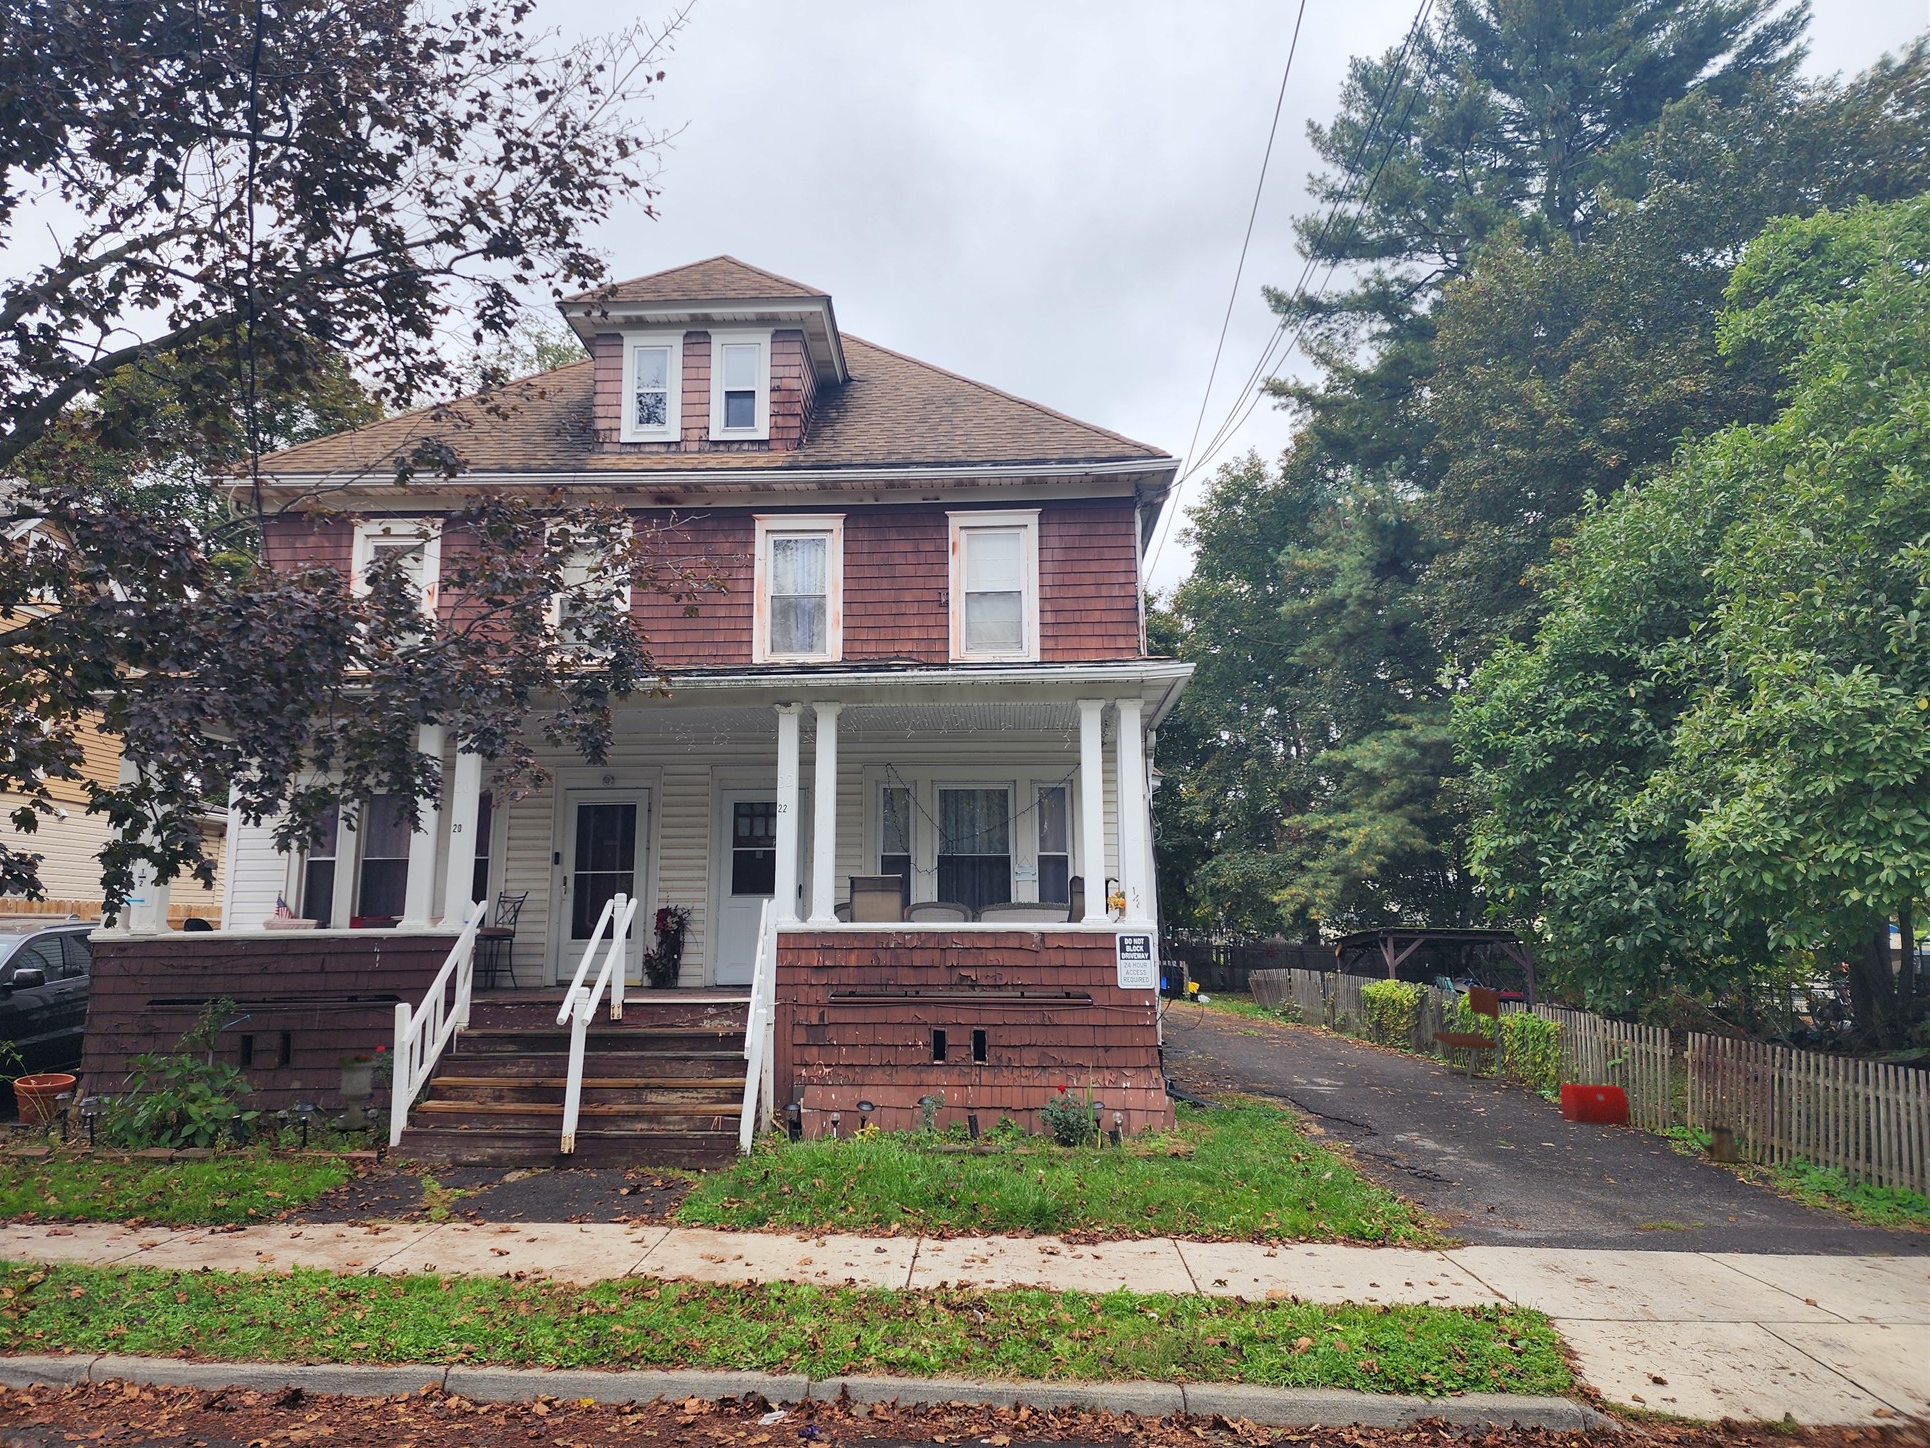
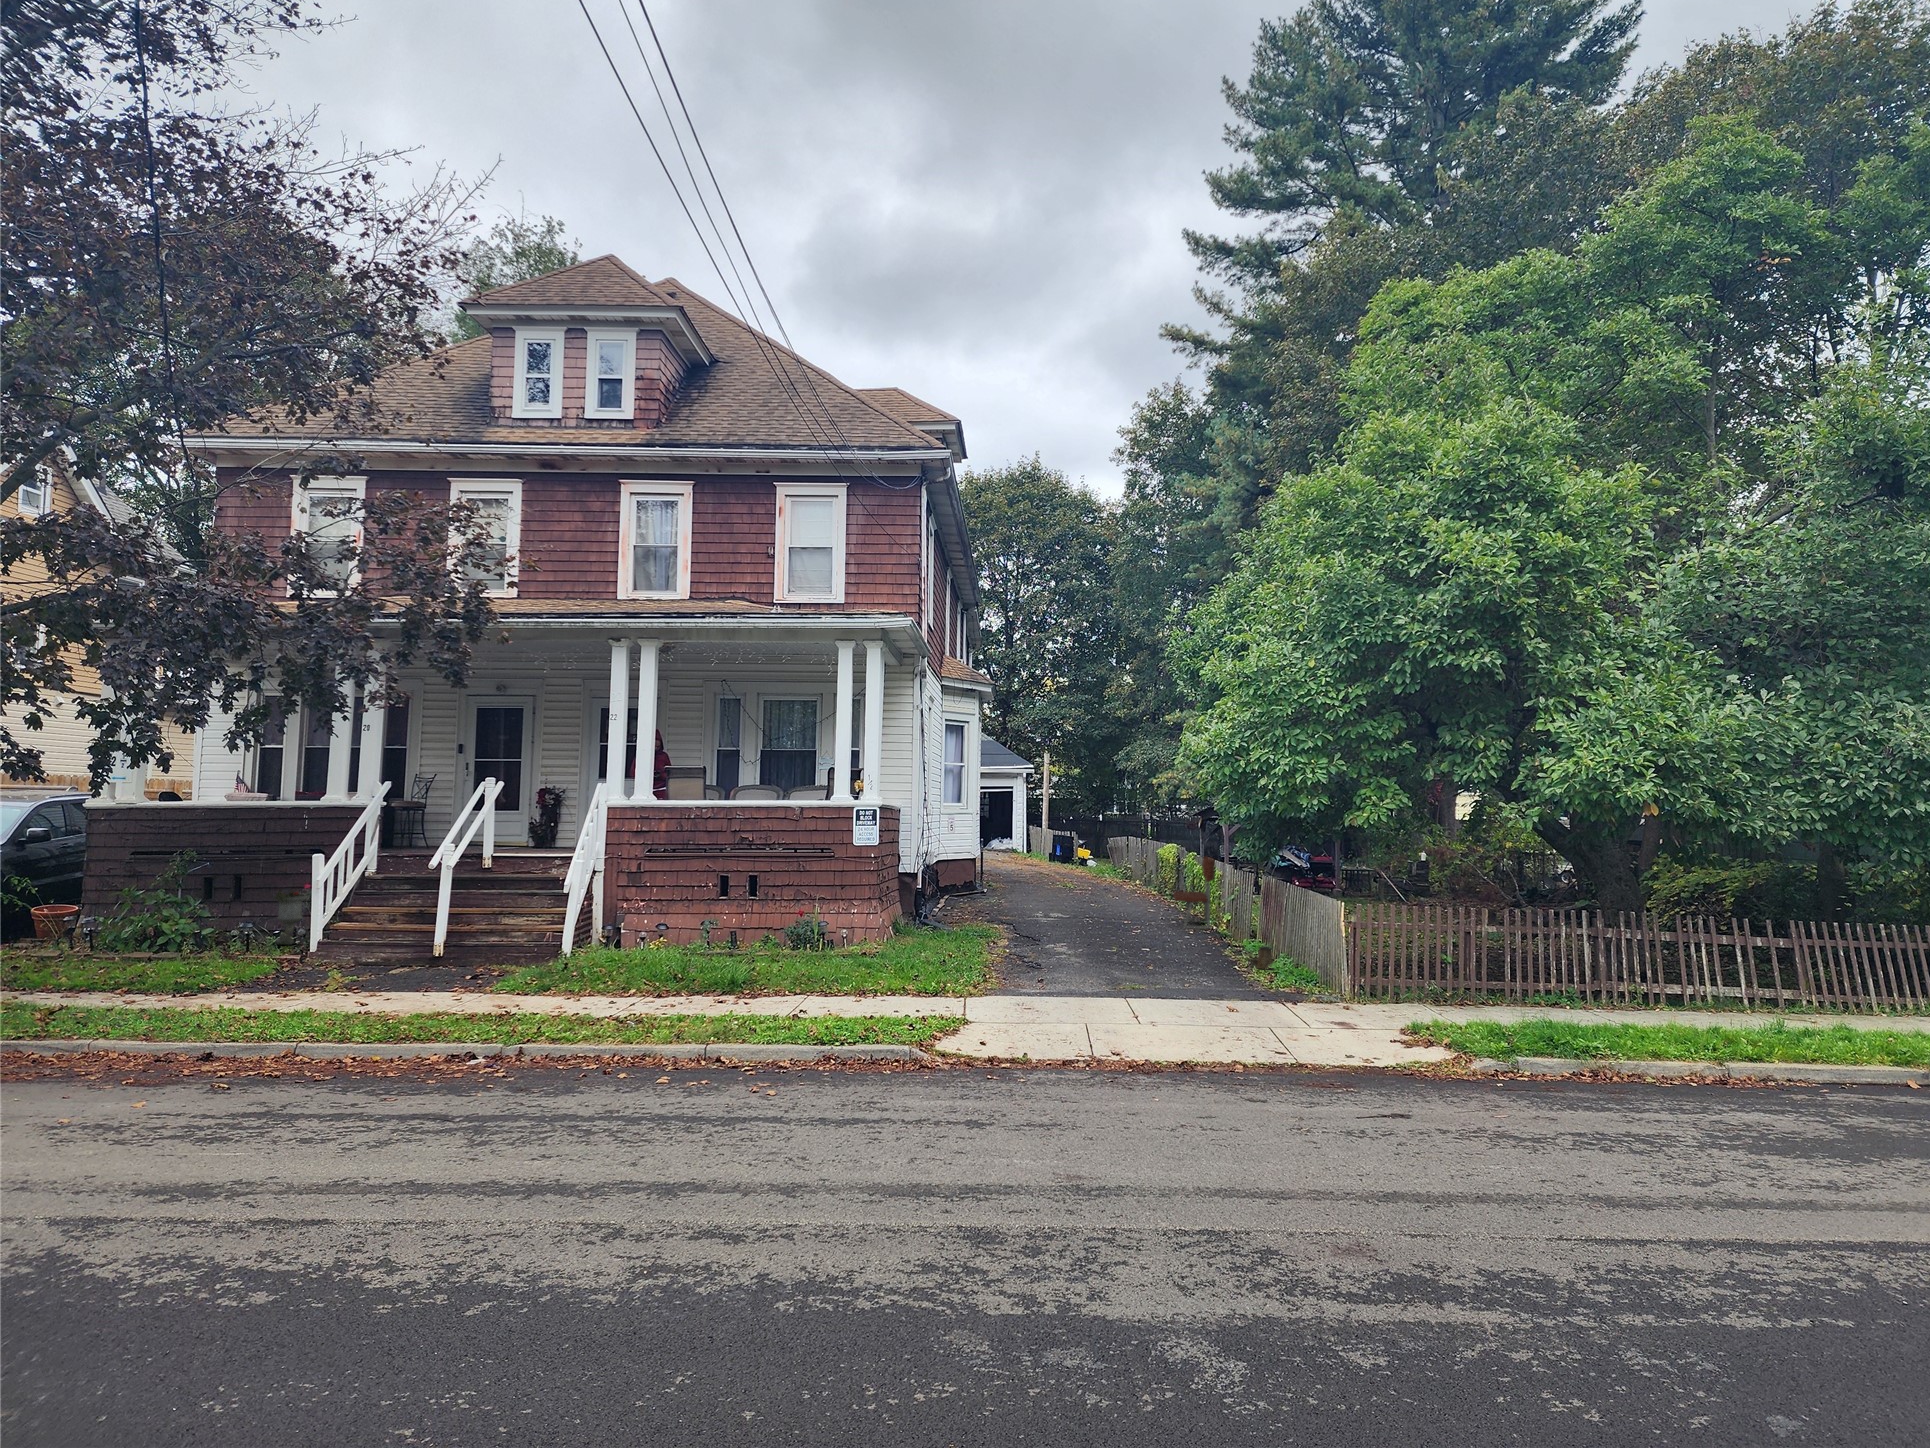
toolbox: present [1561,1078,1630,1124] -> none [1207,919,1247,951]

